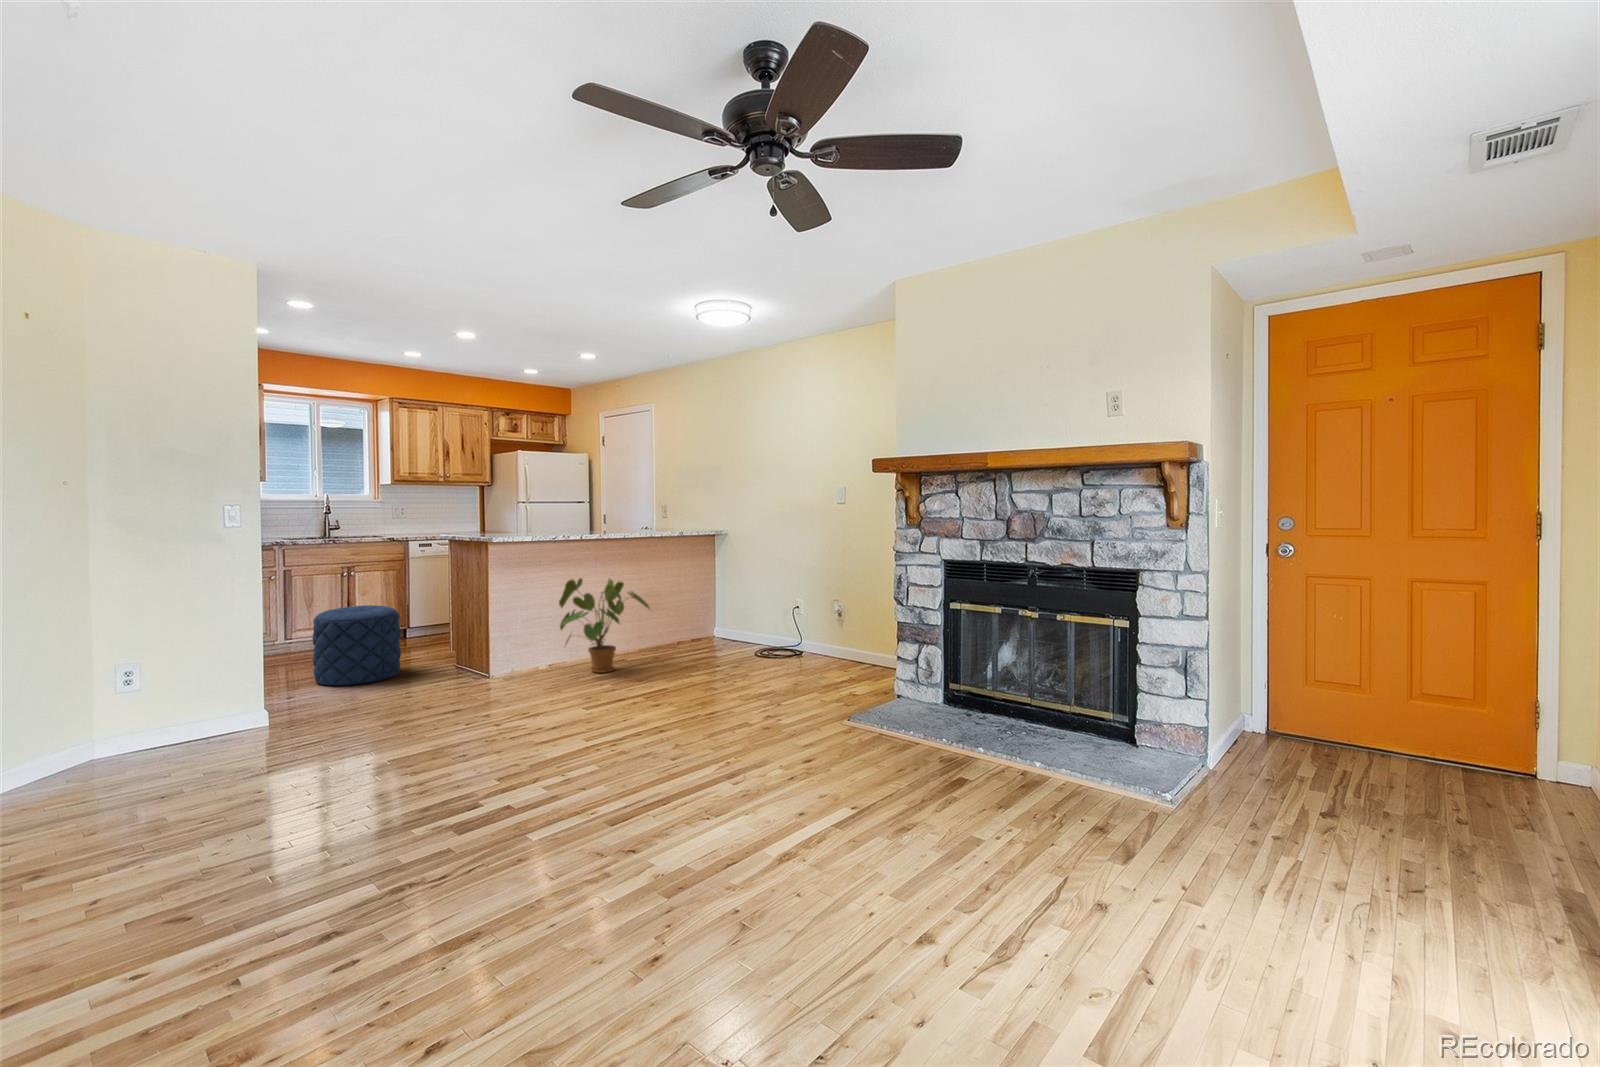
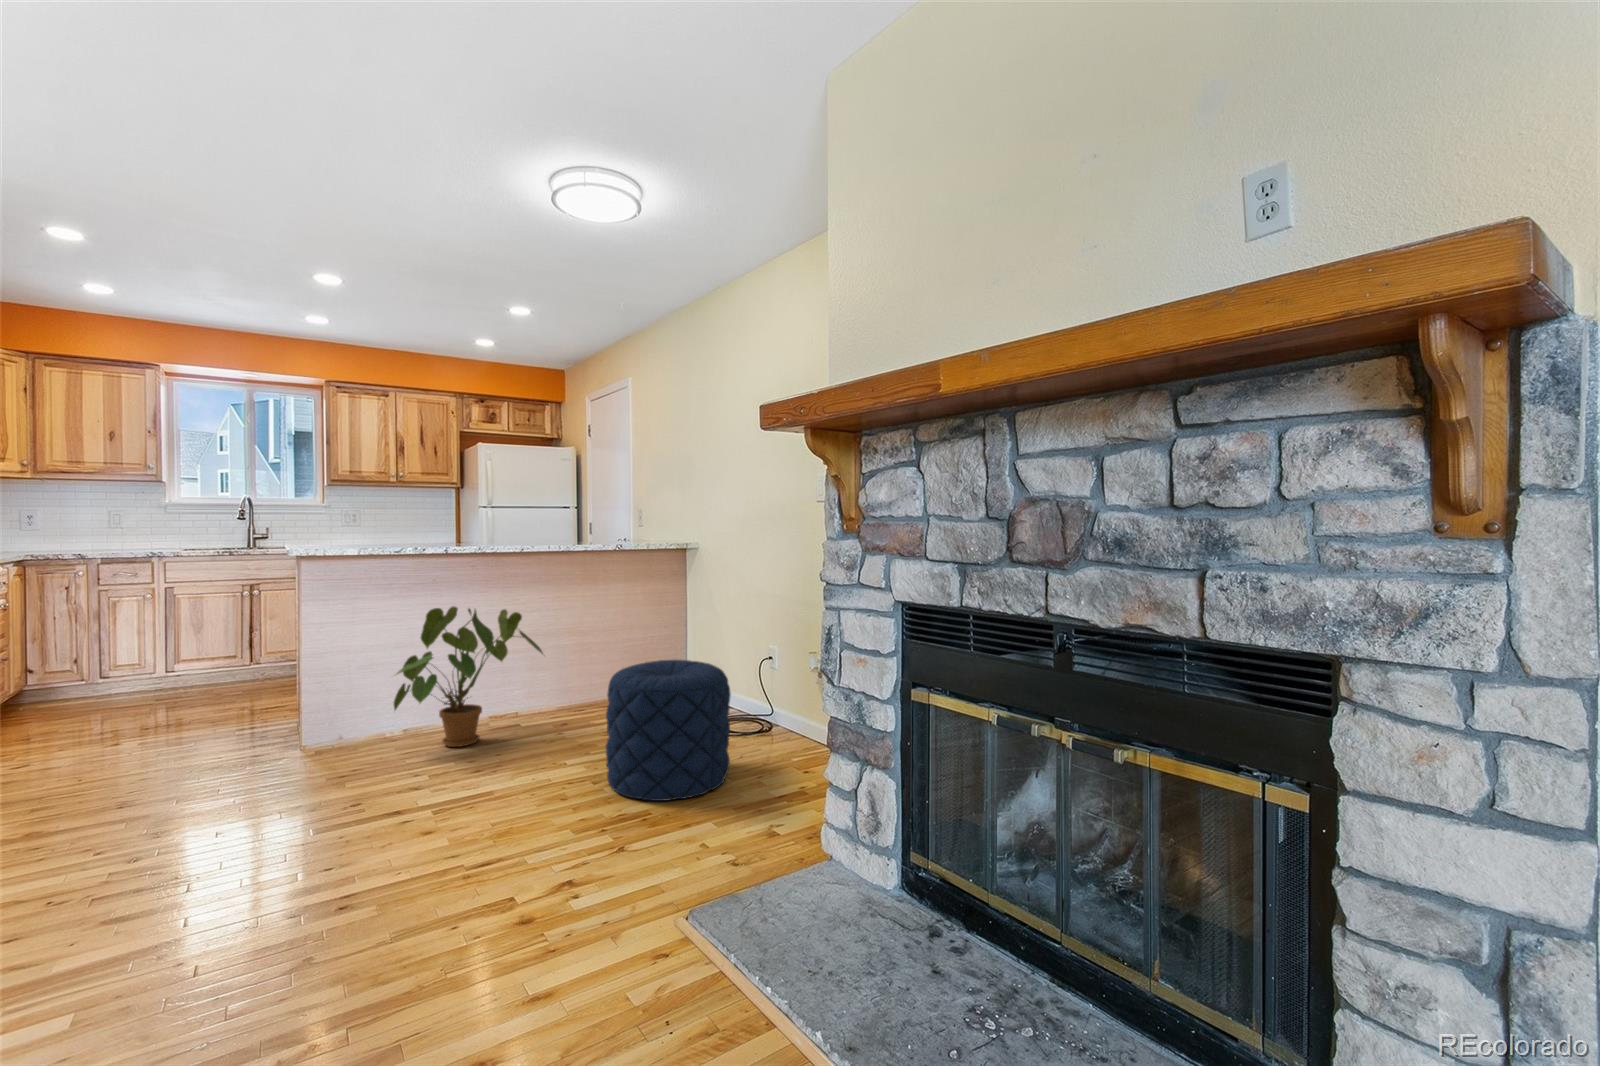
pouf: present [312,605,401,686] -> present [606,660,731,801]

